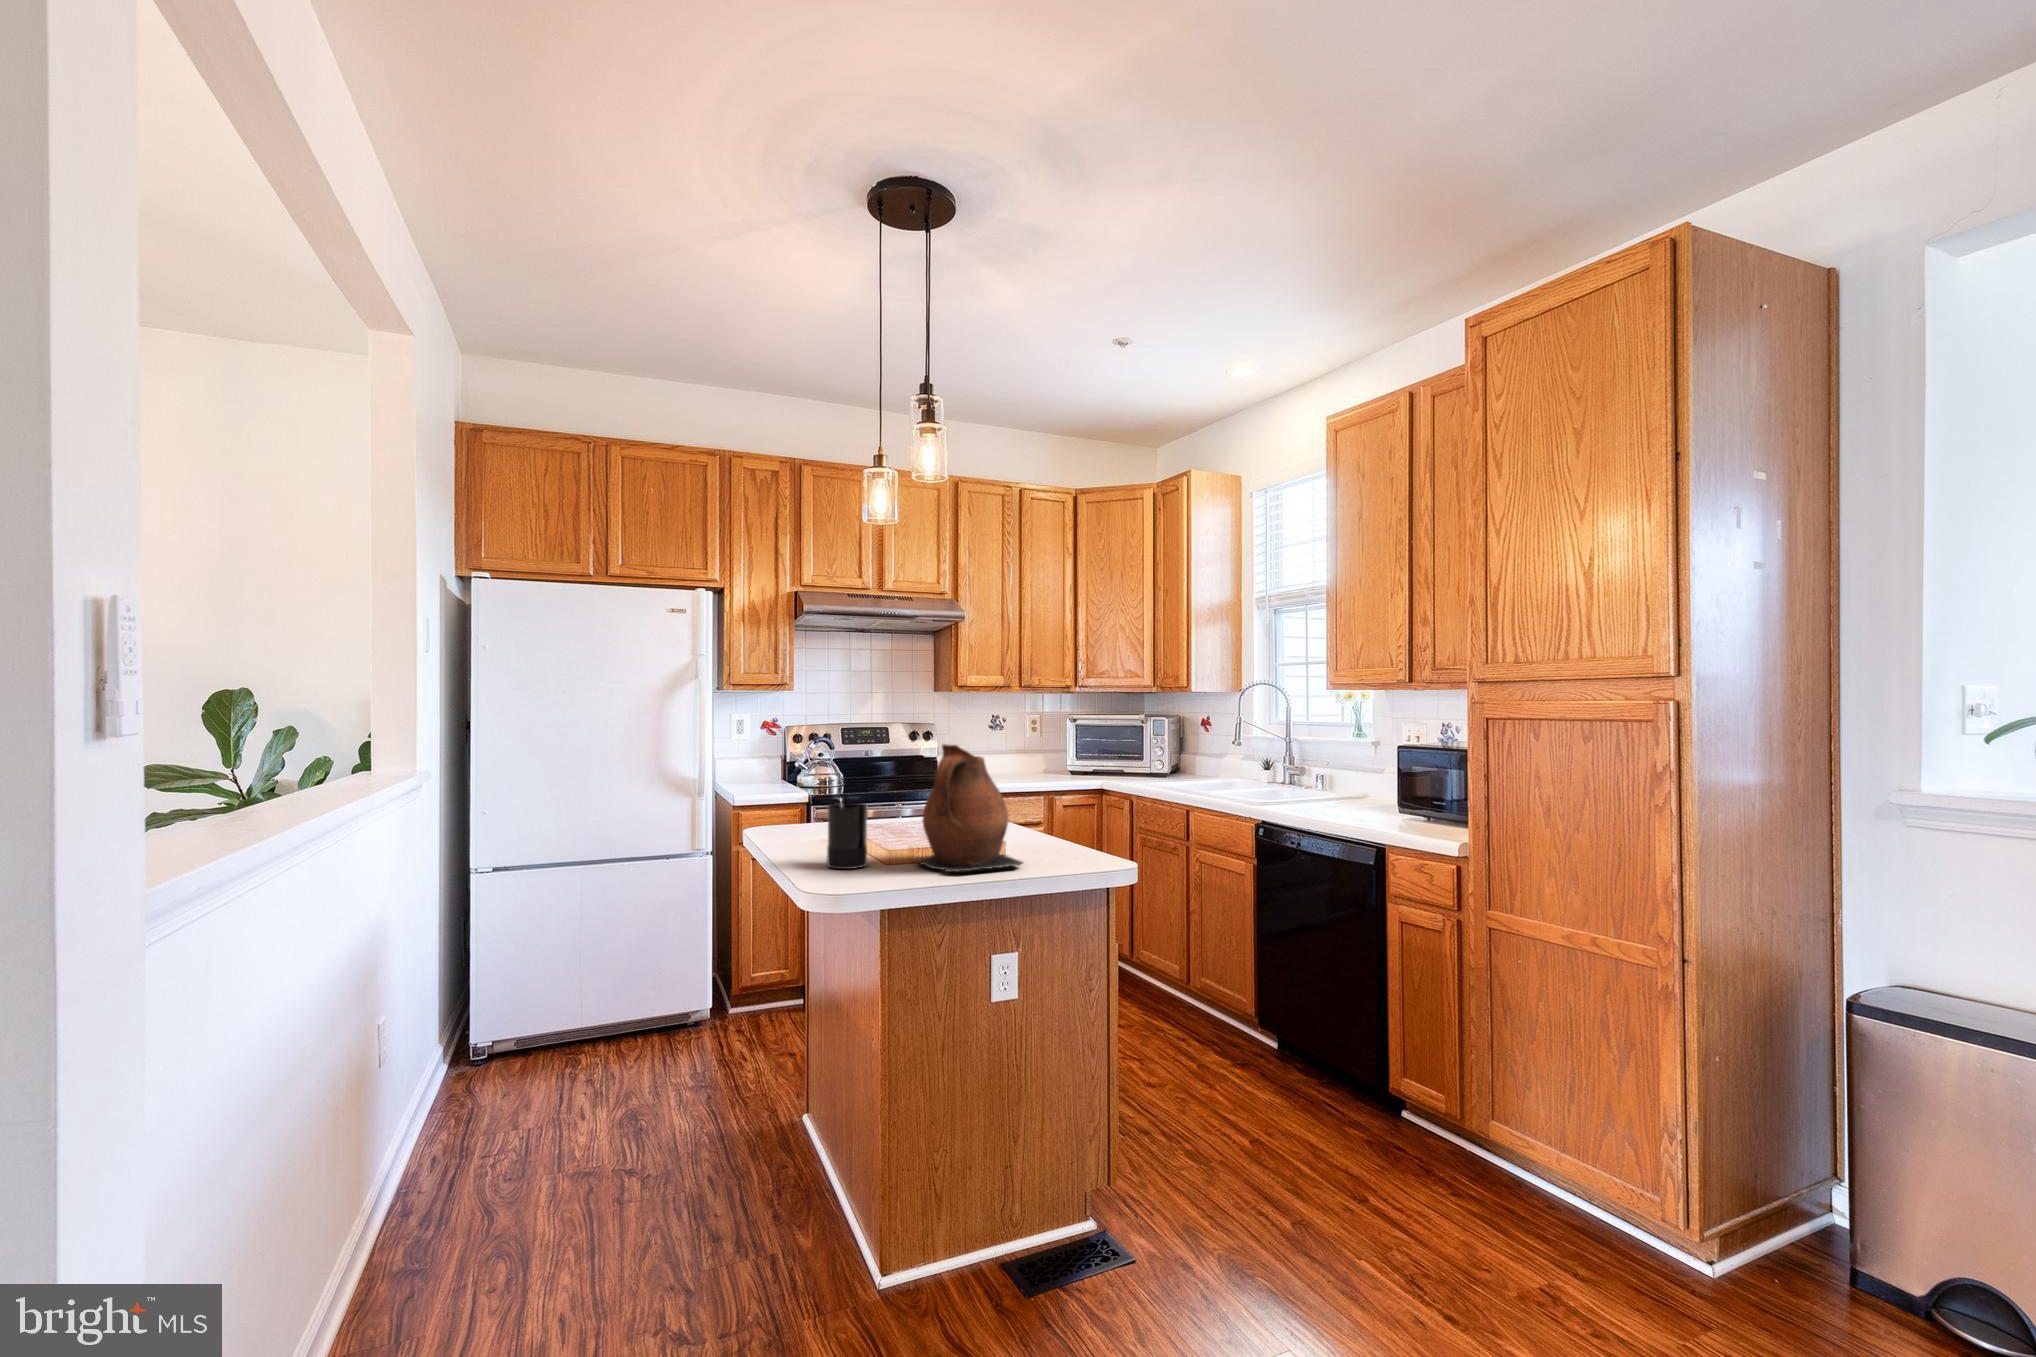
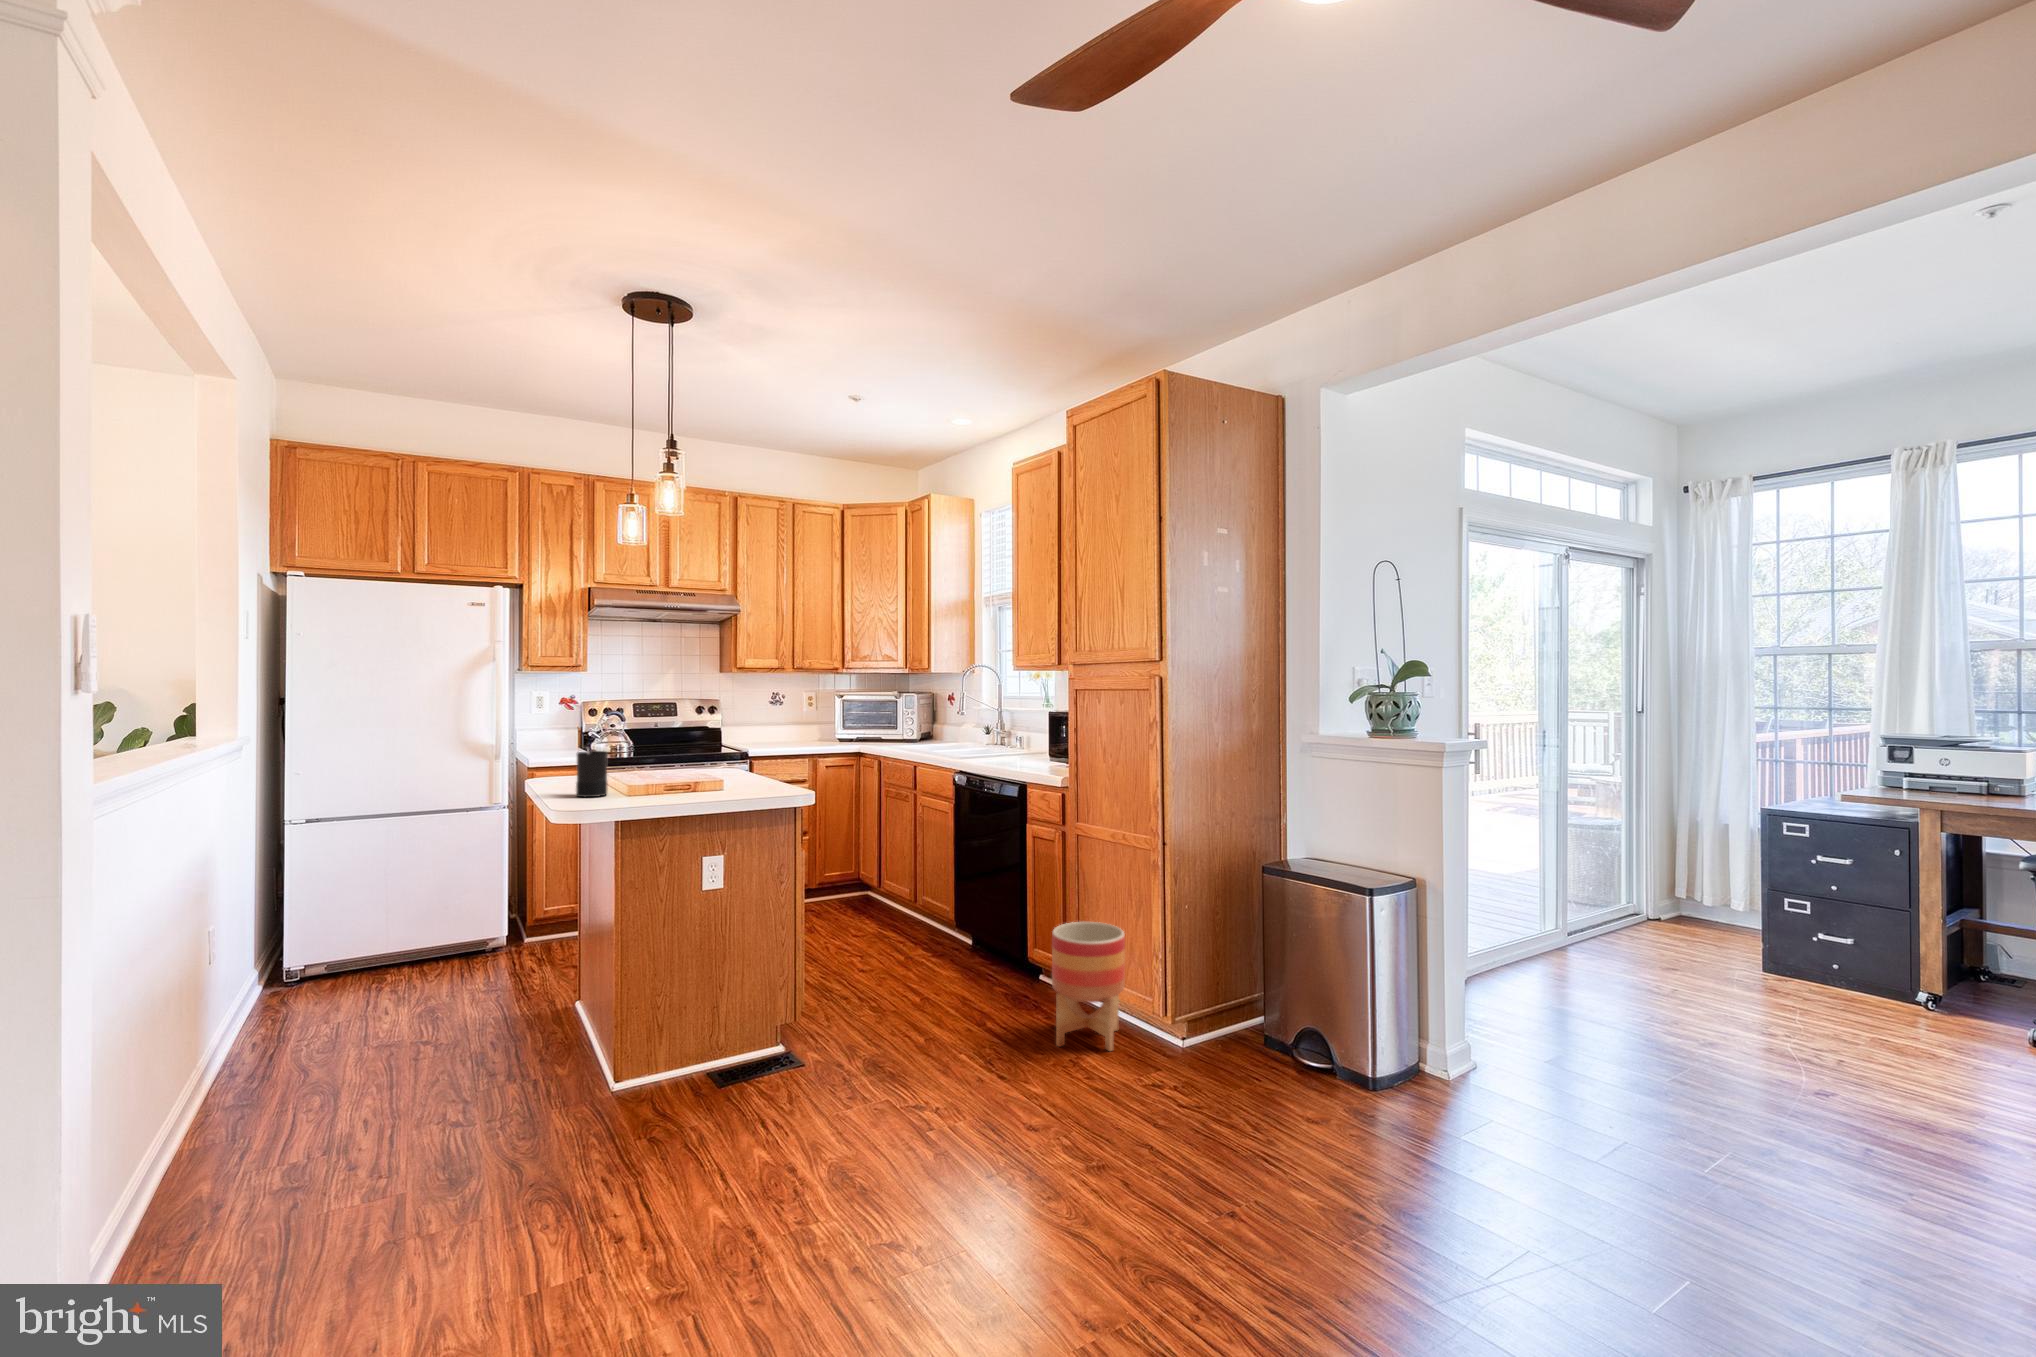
ceramic pitcher: present [916,744,1023,872] -> none [641,708,725,797]
planter: none [1487,1062,1615,1281] -> present [1052,922,1125,1051]

